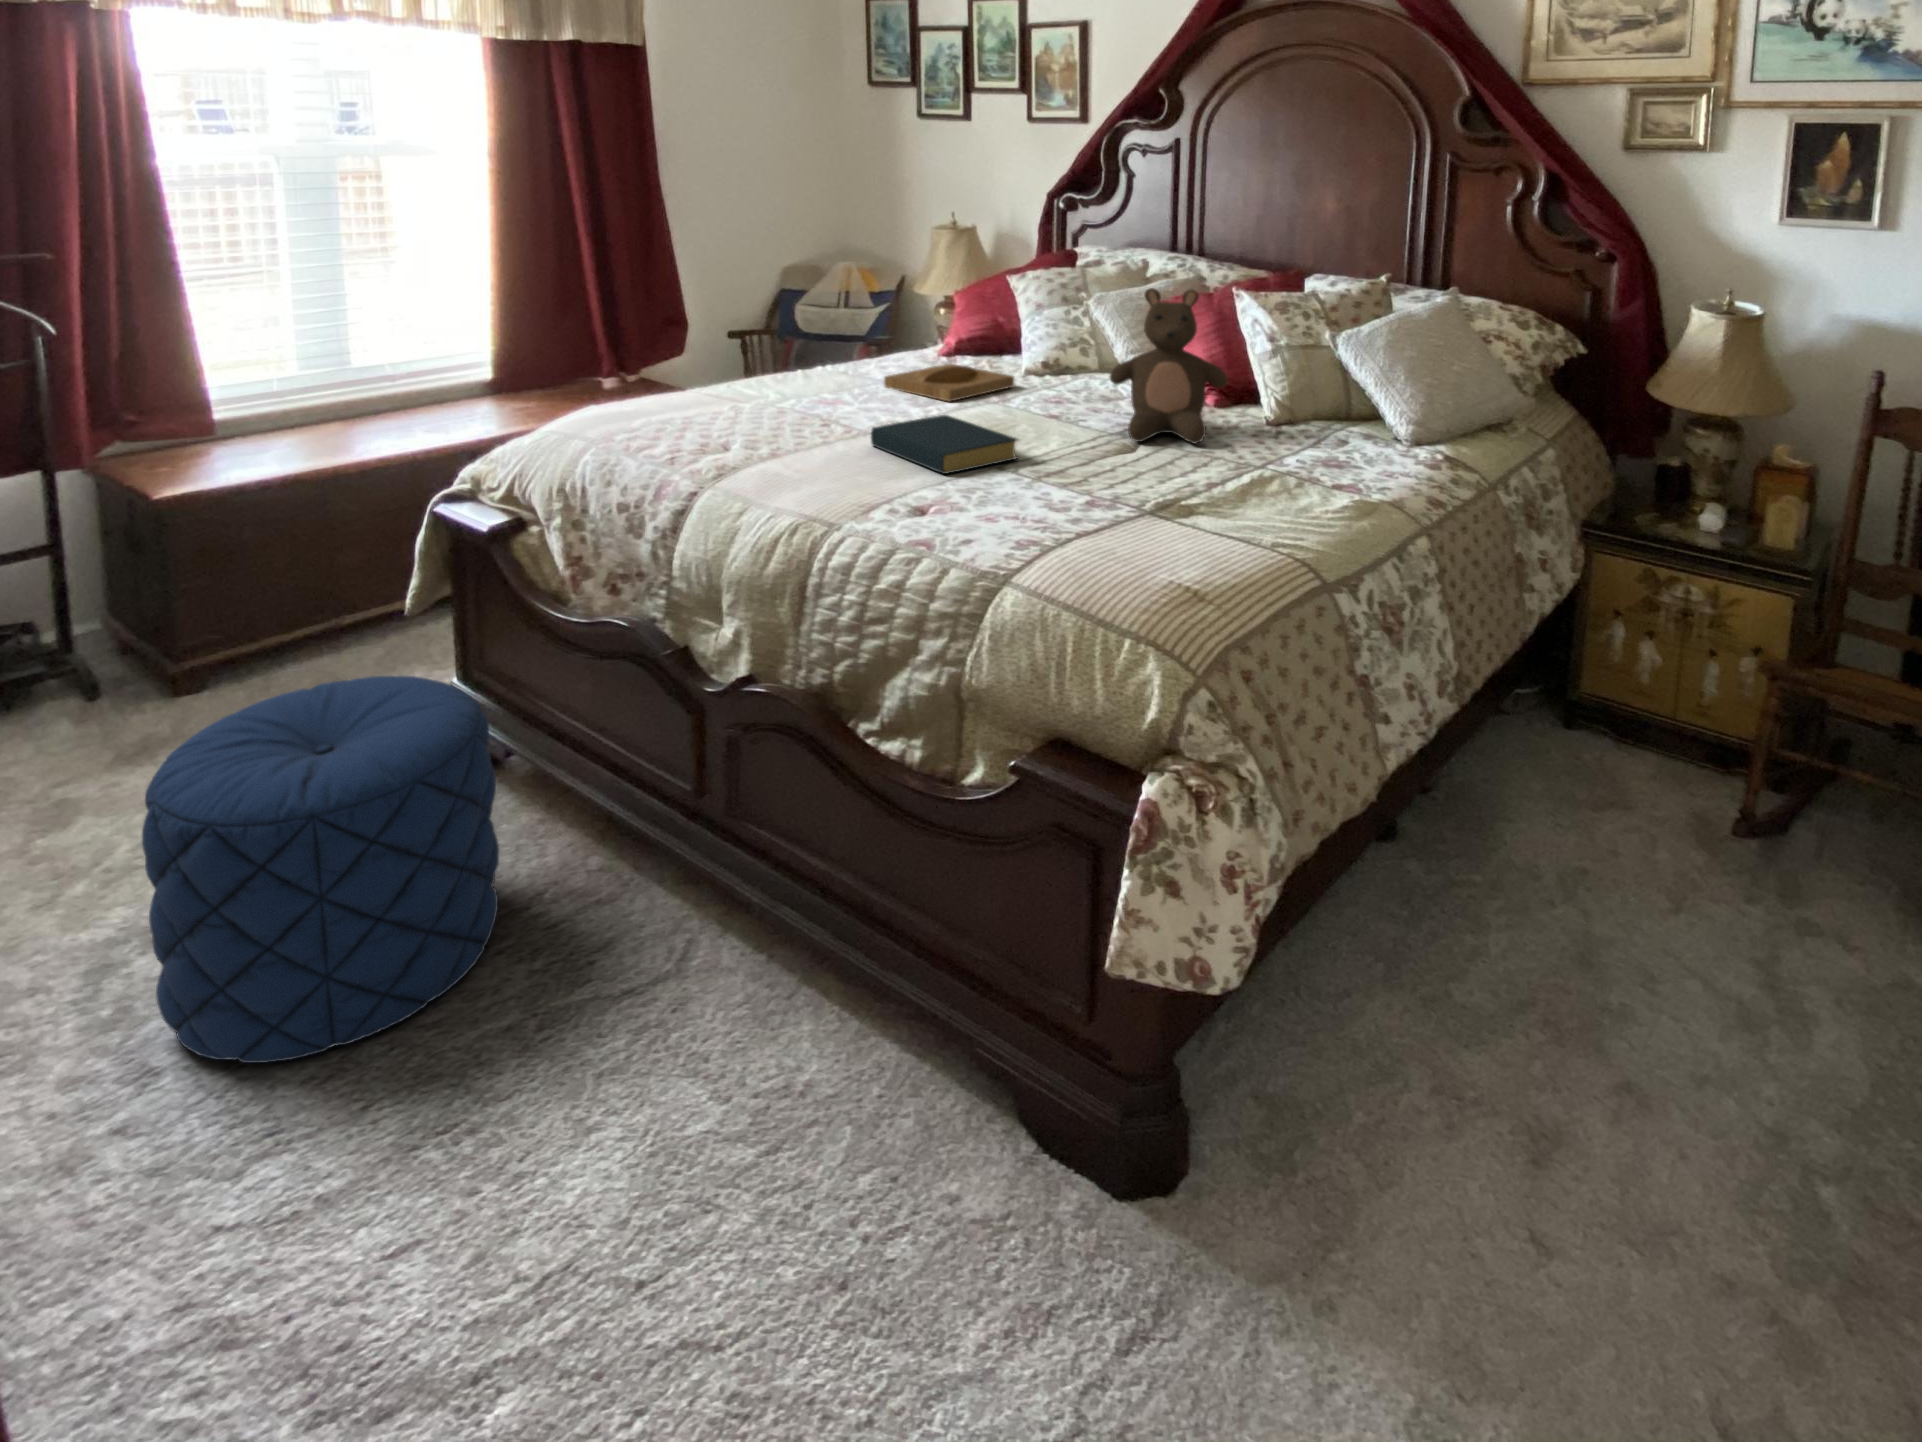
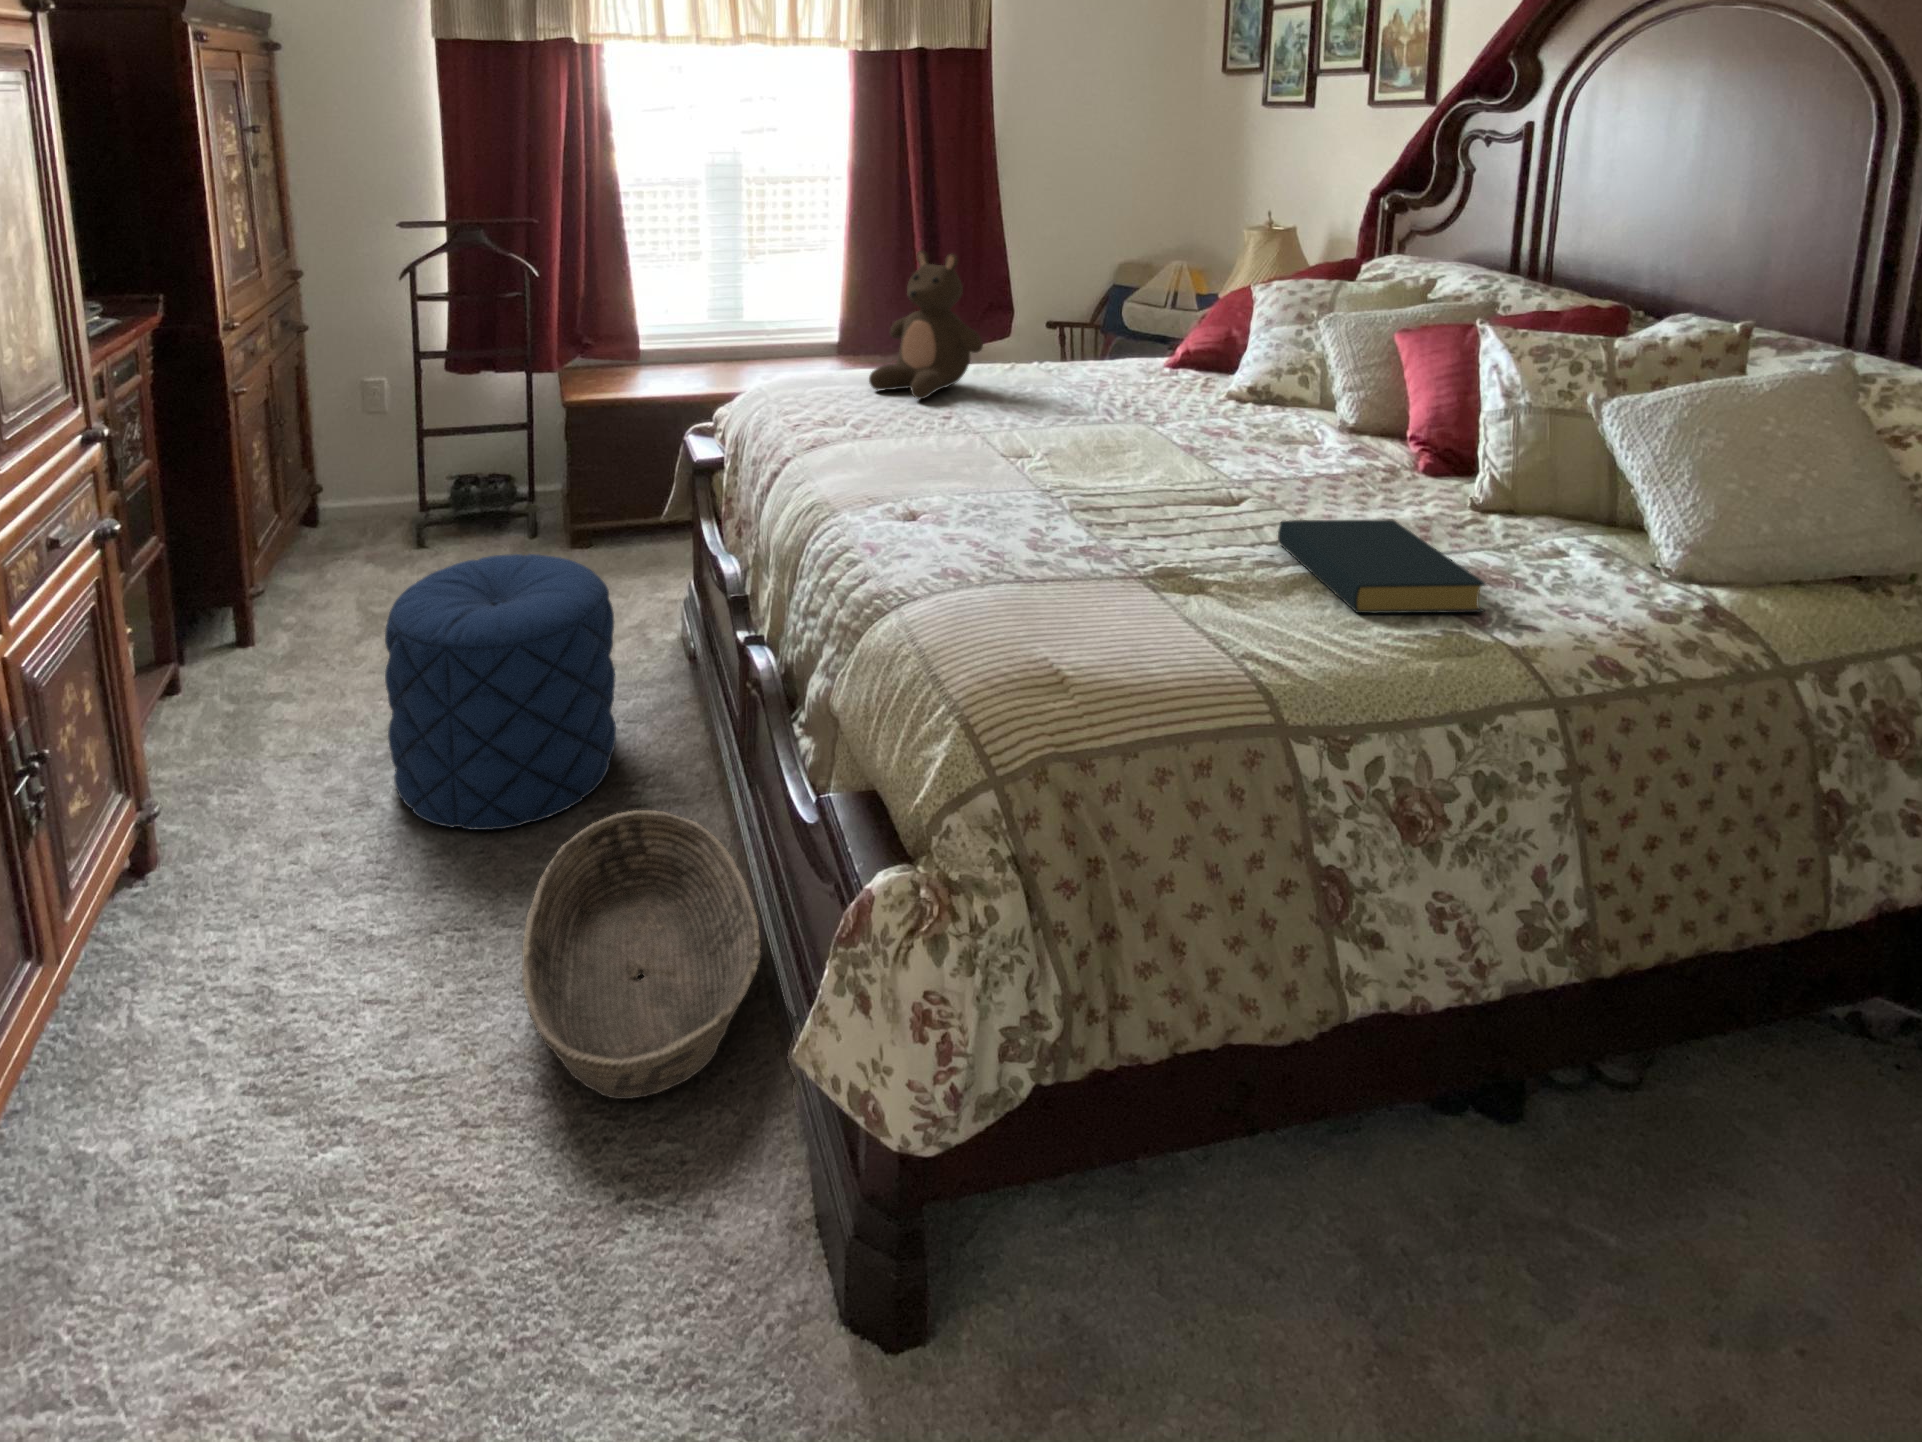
stuffed bear: present [1110,288,1228,444] -> present [869,250,983,399]
tray: present [884,364,1014,402] -> none [1065,374,1202,414]
hardback book: present [871,415,1017,474] -> present [1278,520,1487,613]
basket: none [560,895,888,1175] -> present [522,810,761,1099]

